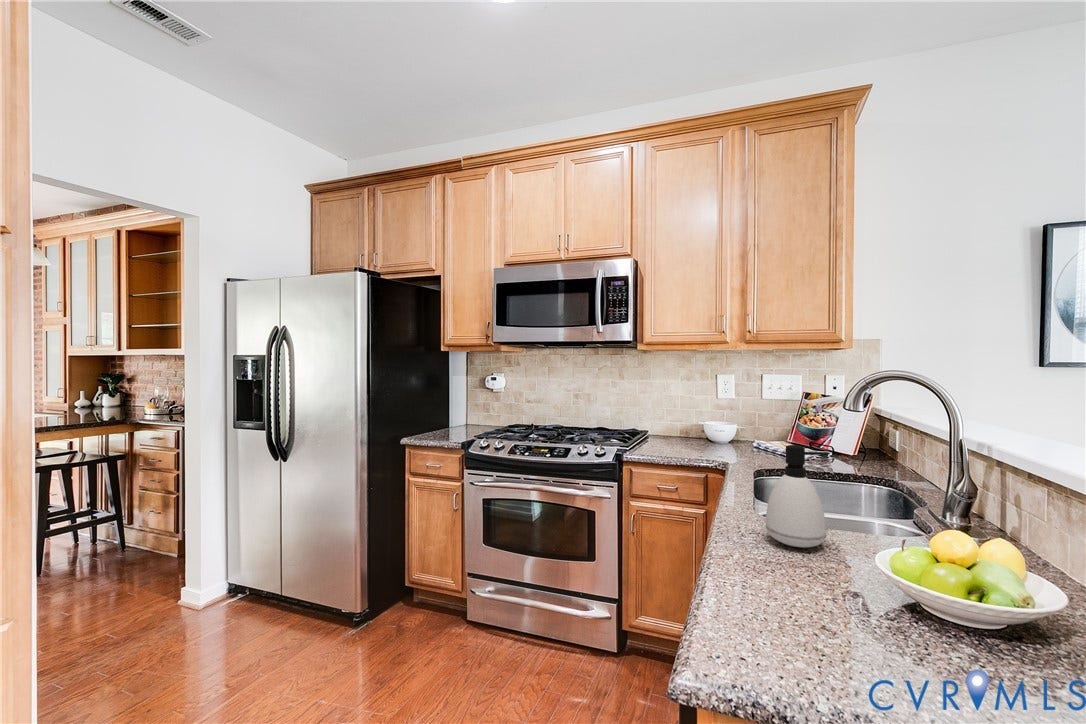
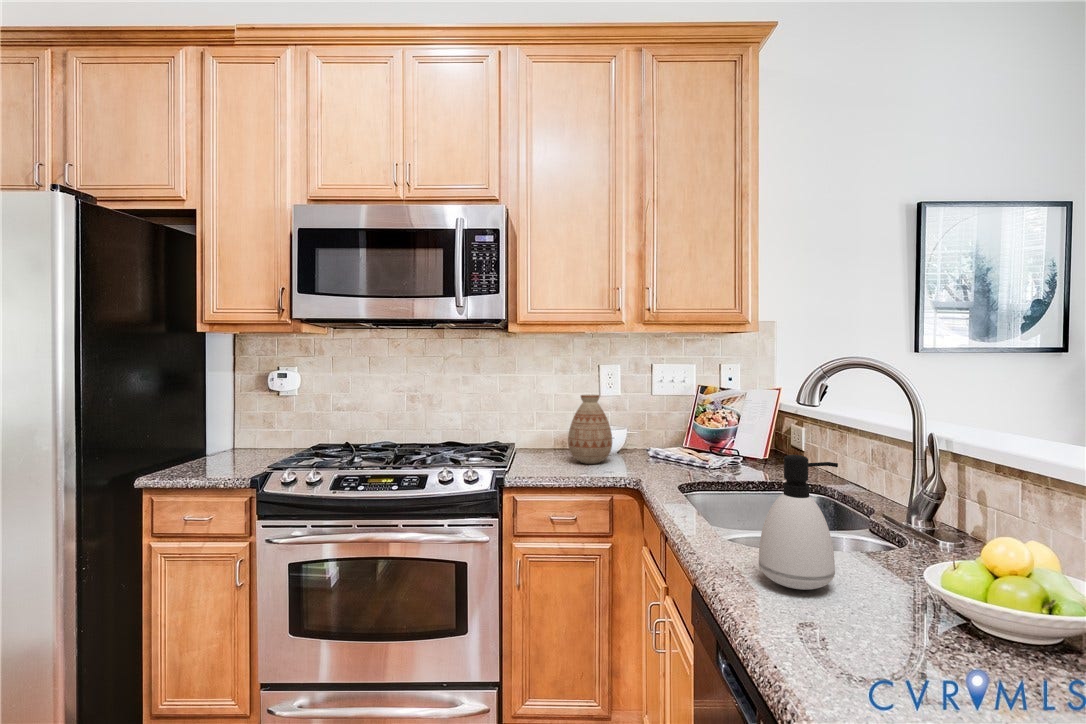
vase: none [681,397,717,451] -> present [568,395,612,464]

